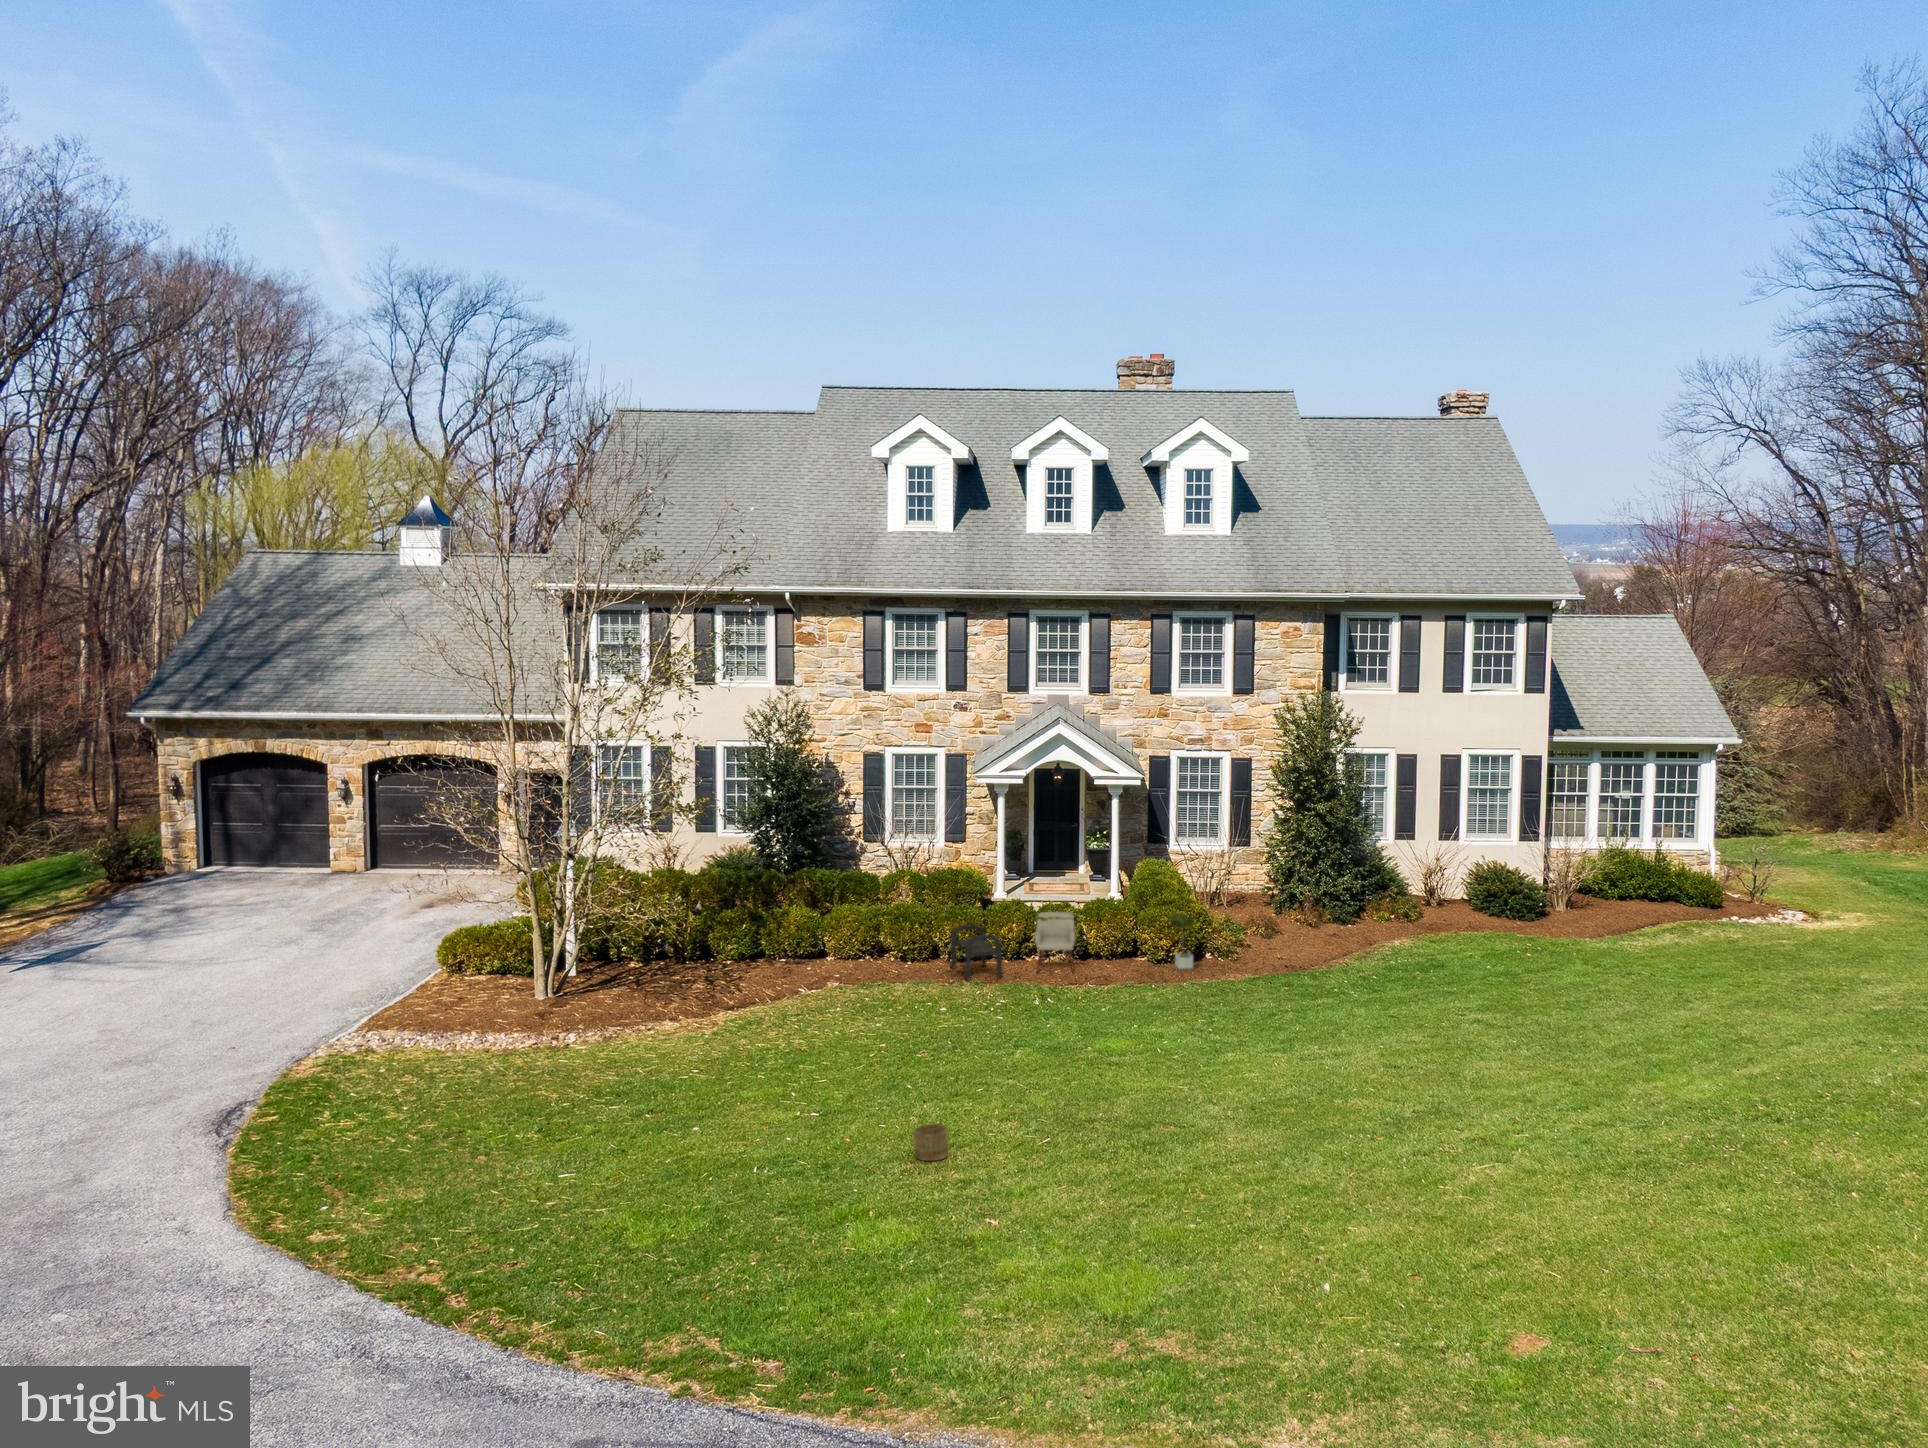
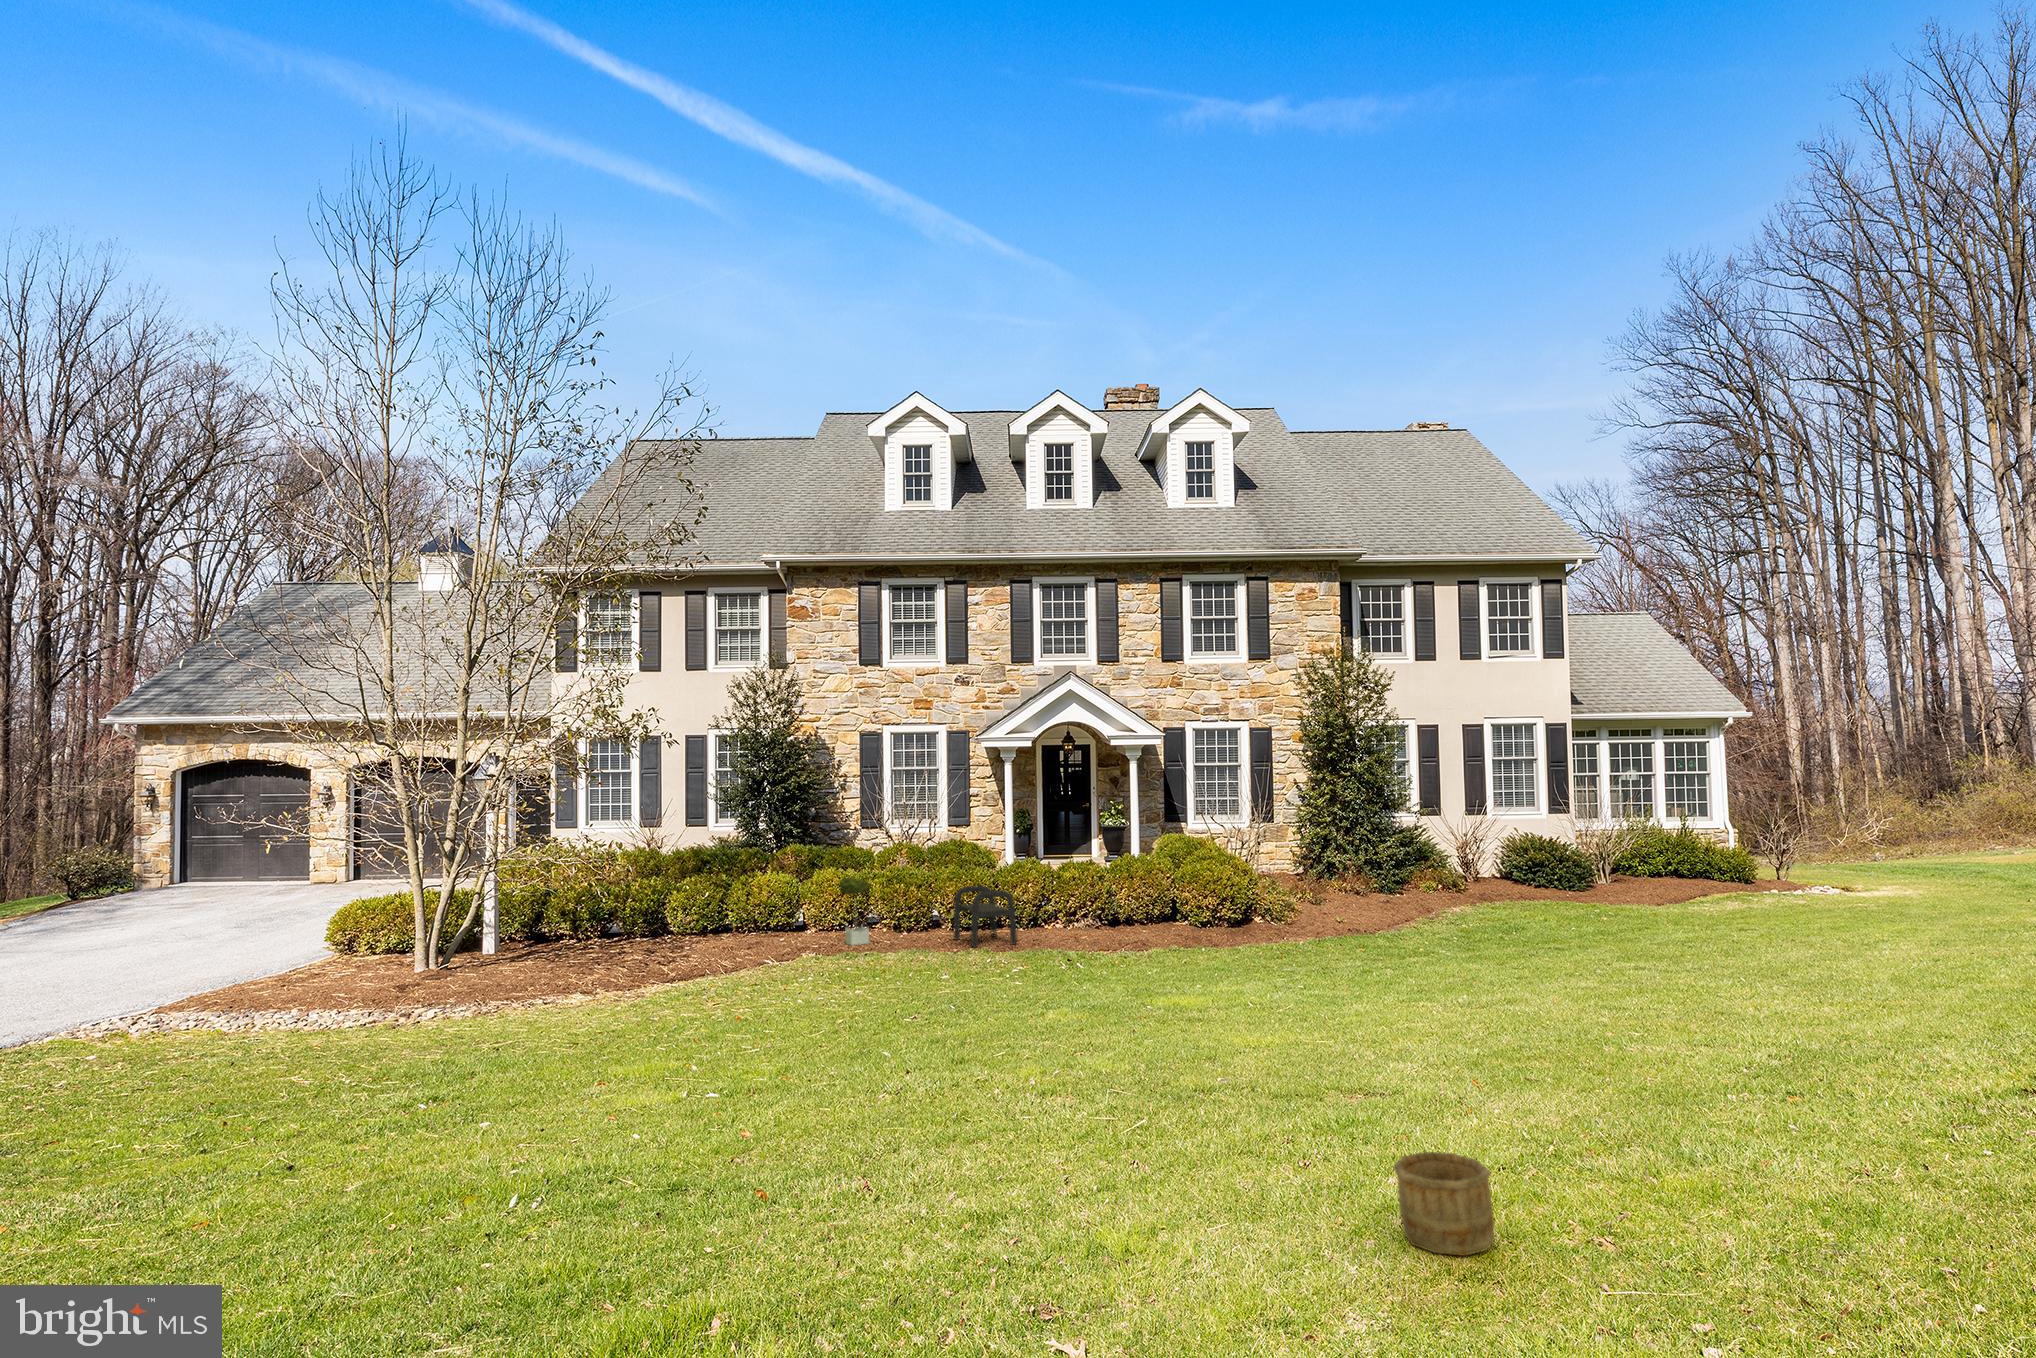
chair: present [1035,912,1075,972] -> none [1054,869,1103,940]
potted tree: present [1170,913,1194,969] -> present [839,877,869,945]
wooden bucket: present [913,1124,948,1161] -> present [1393,1152,1494,1256]

